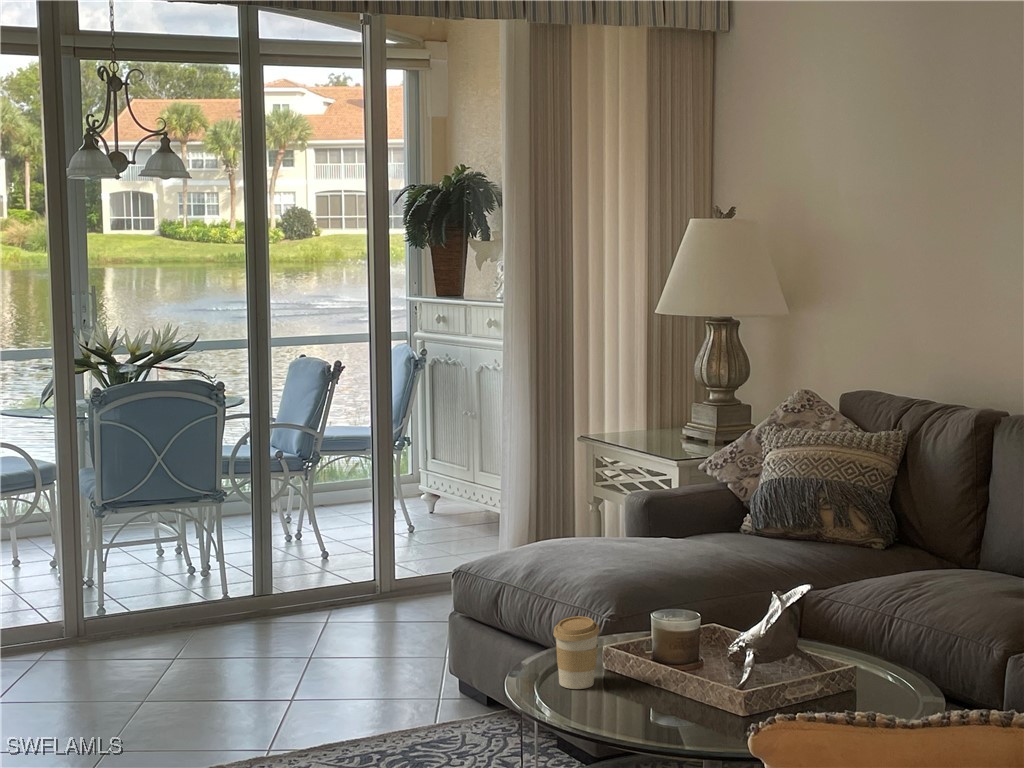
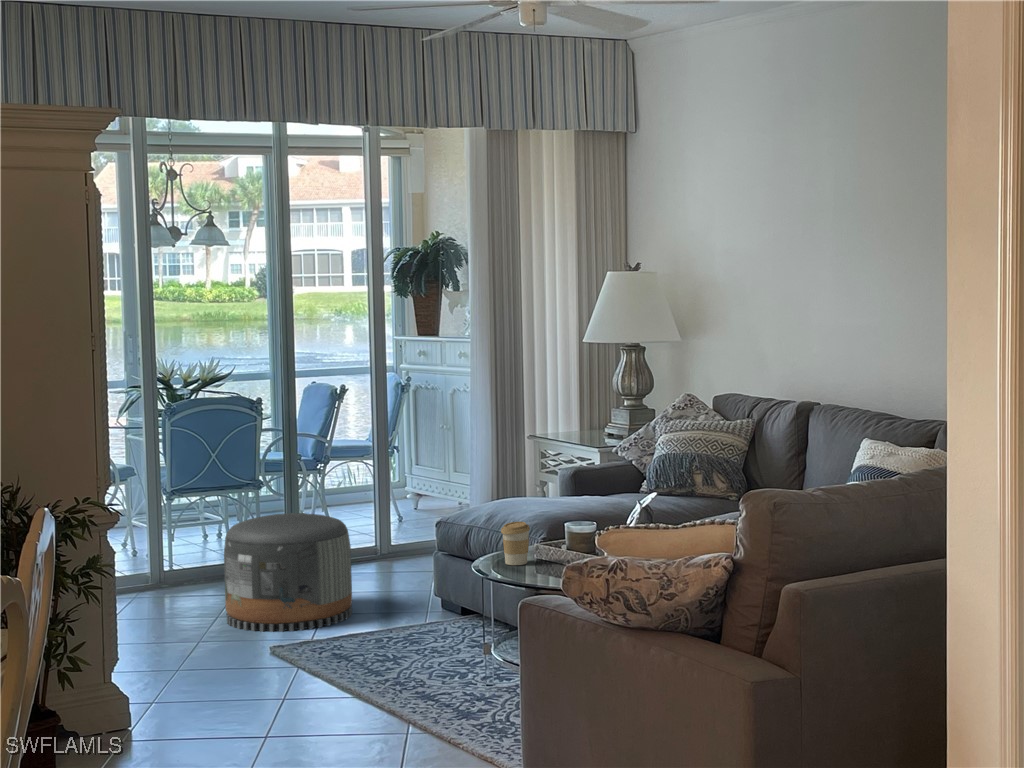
pouf: none [153,552,334,732] -> present [224,513,352,632]

